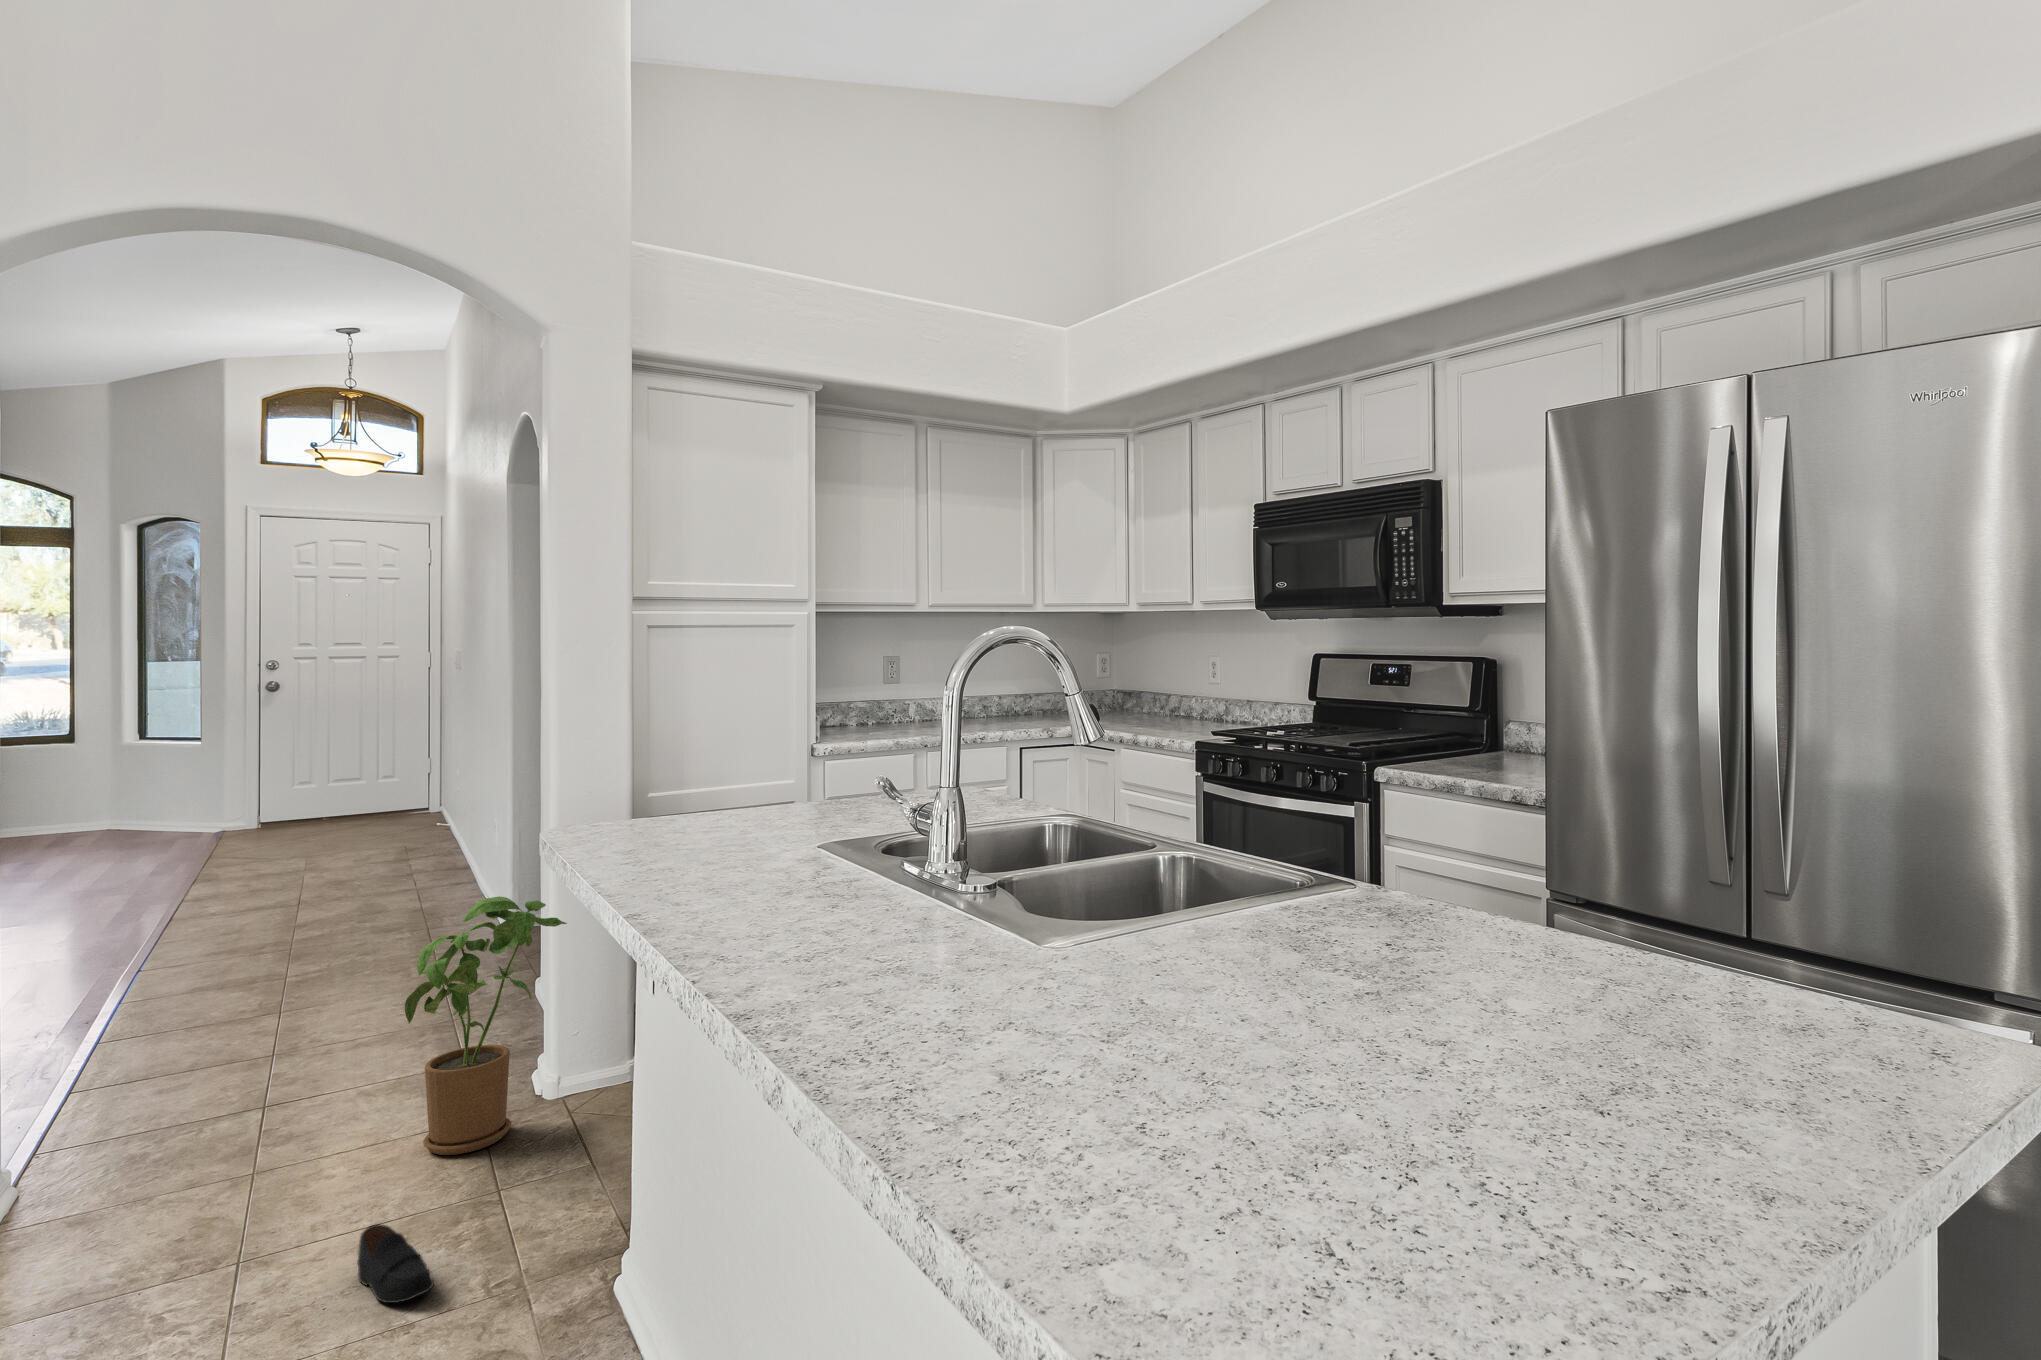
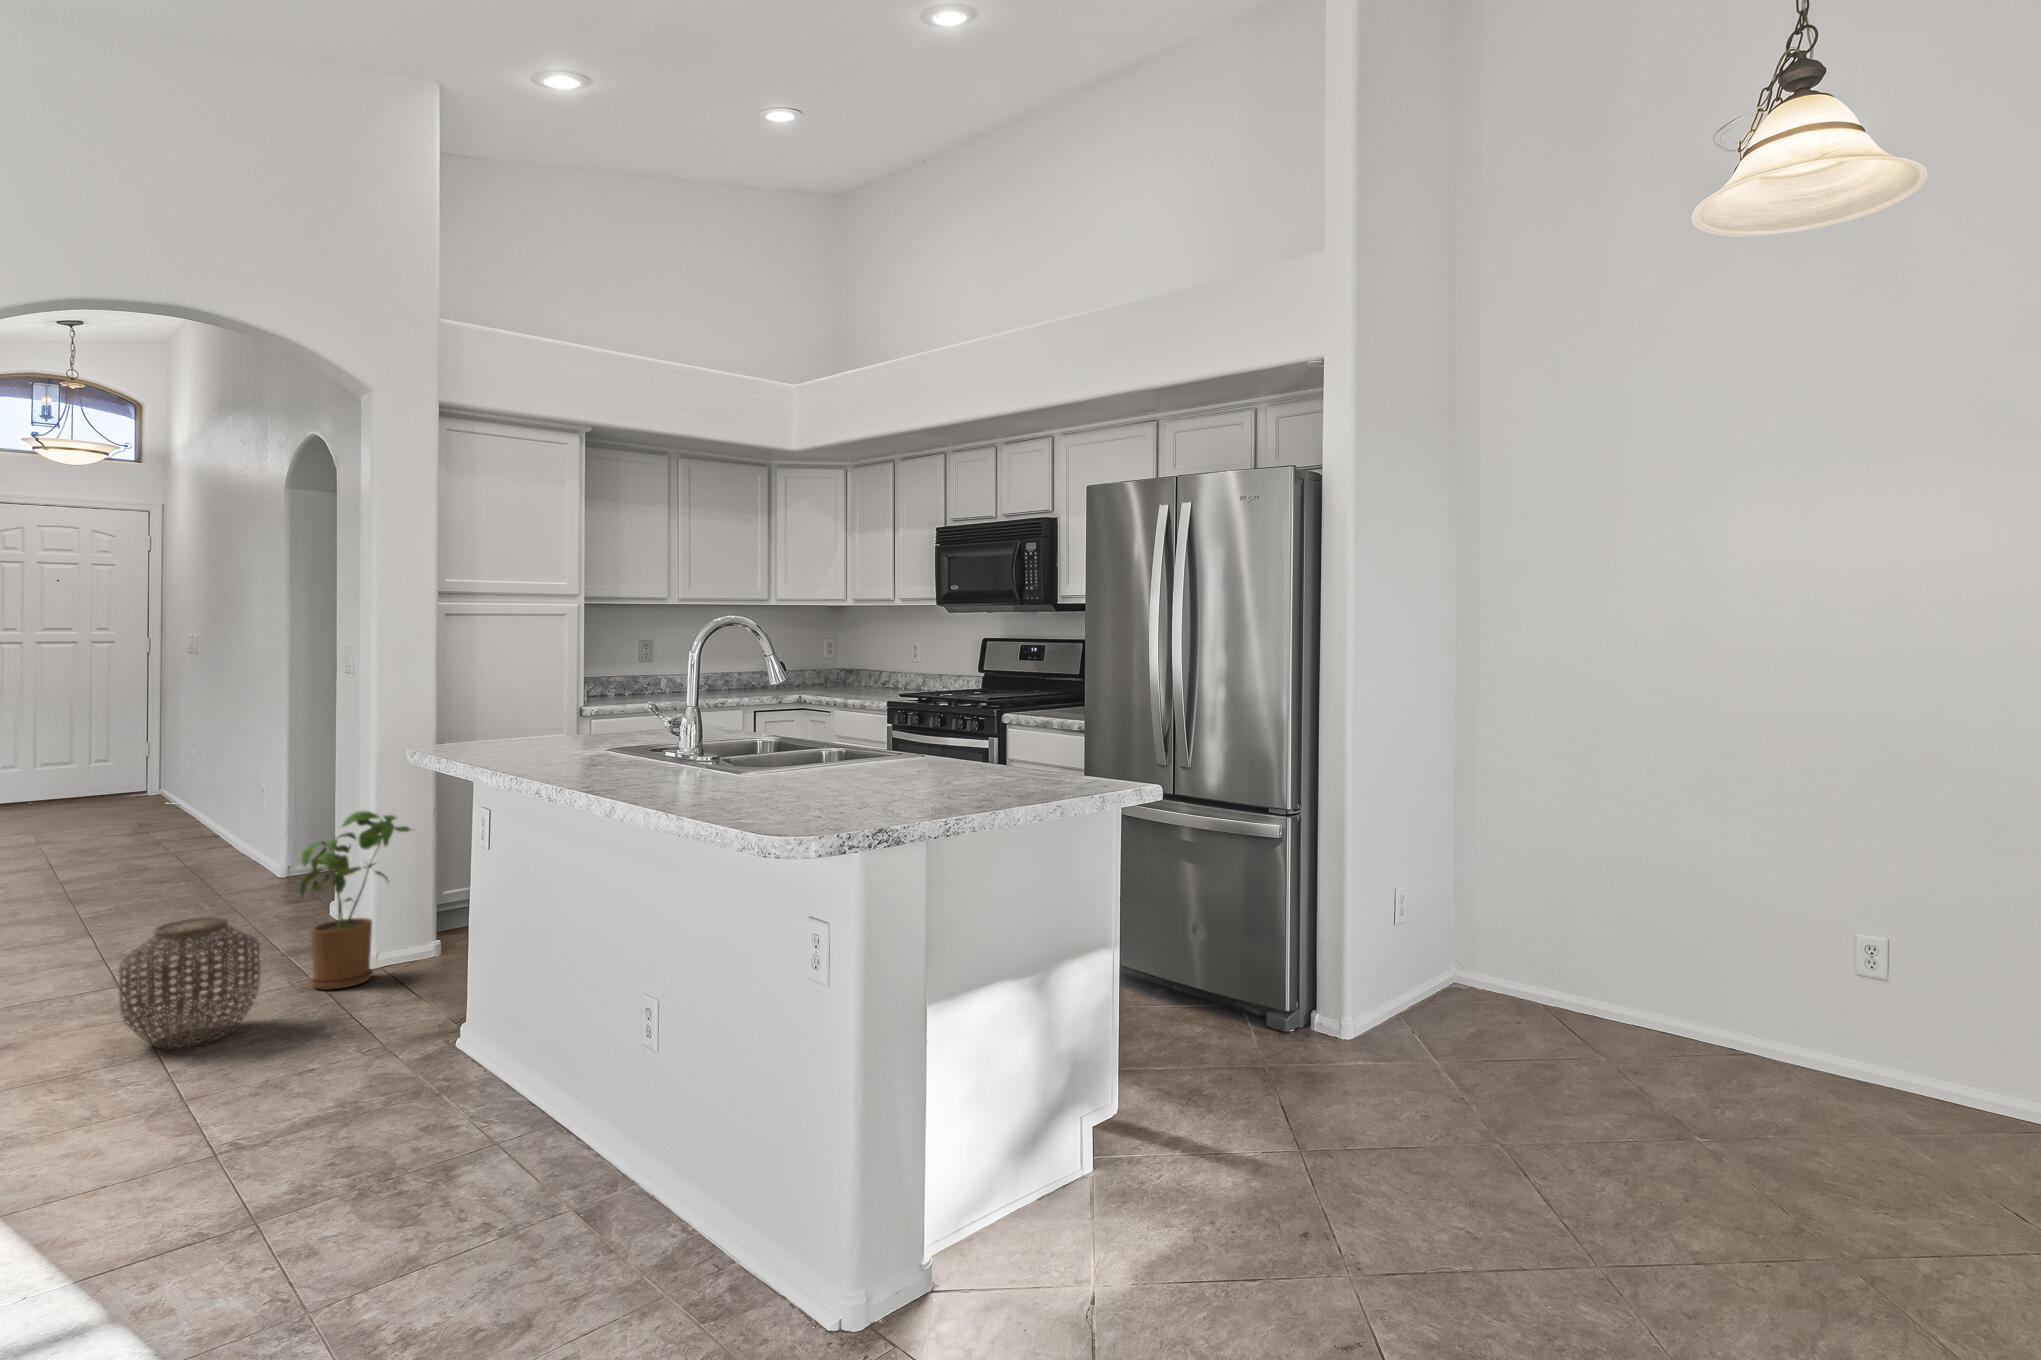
woven basket: none [103,1066,319,1281] -> present [119,917,260,1049]
shoe: present [357,1224,434,1303] -> none [305,1008,364,1046]

